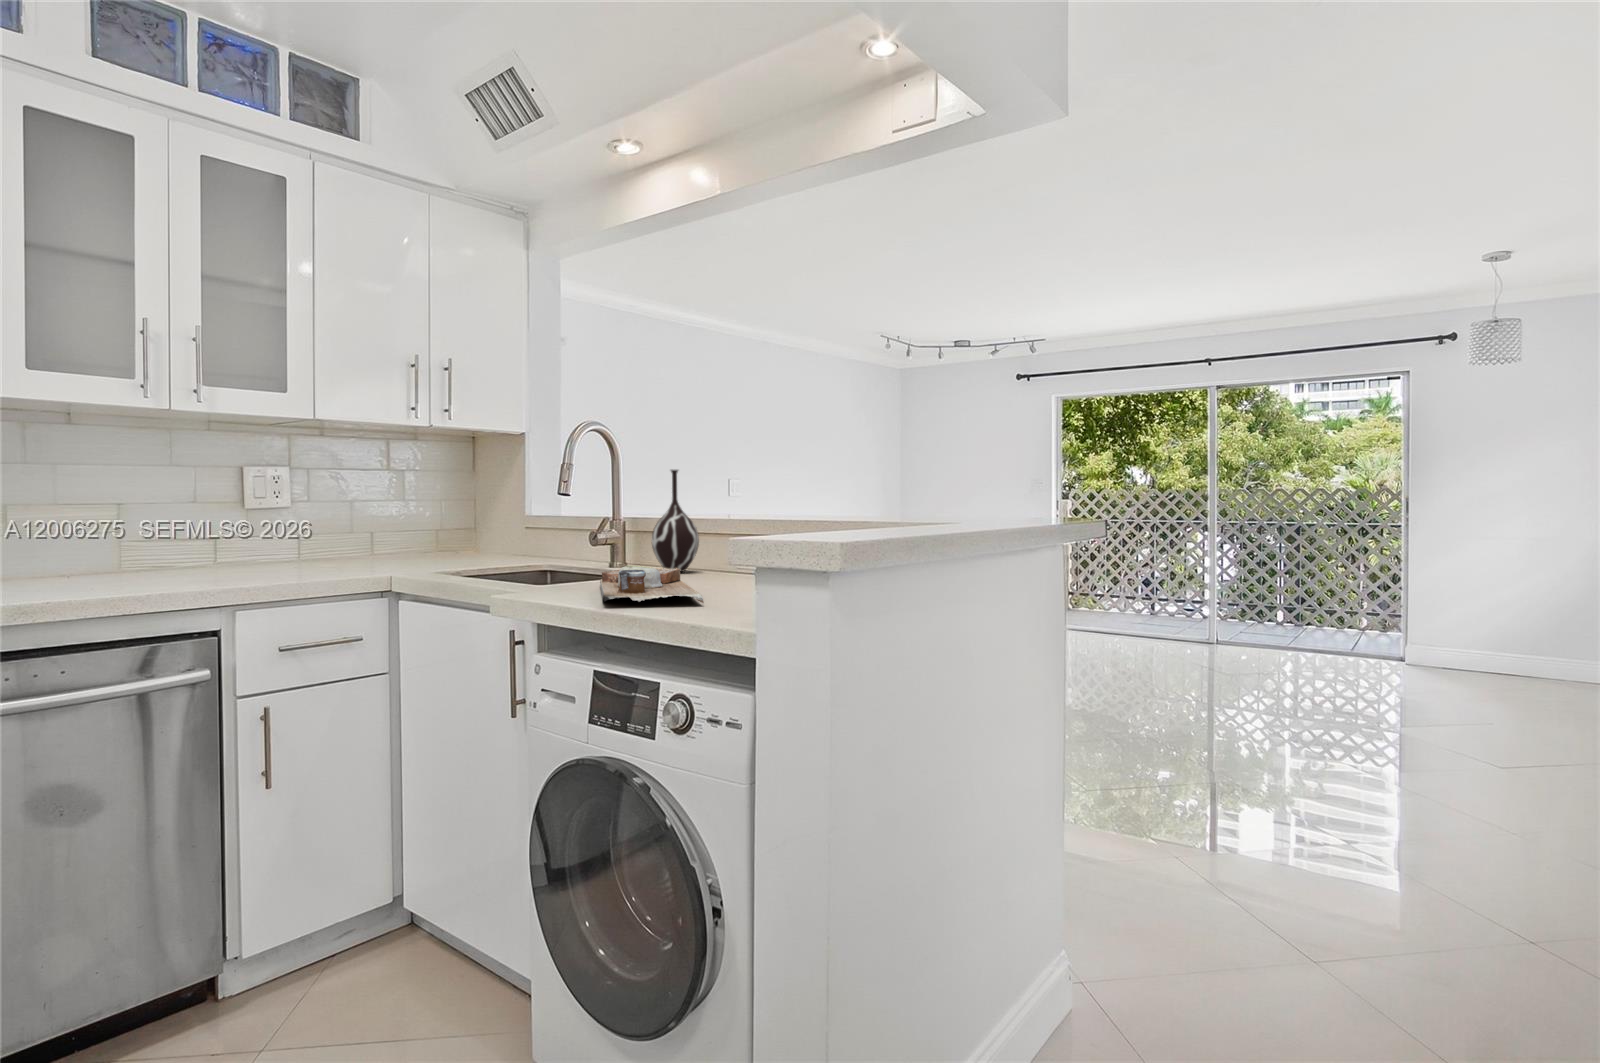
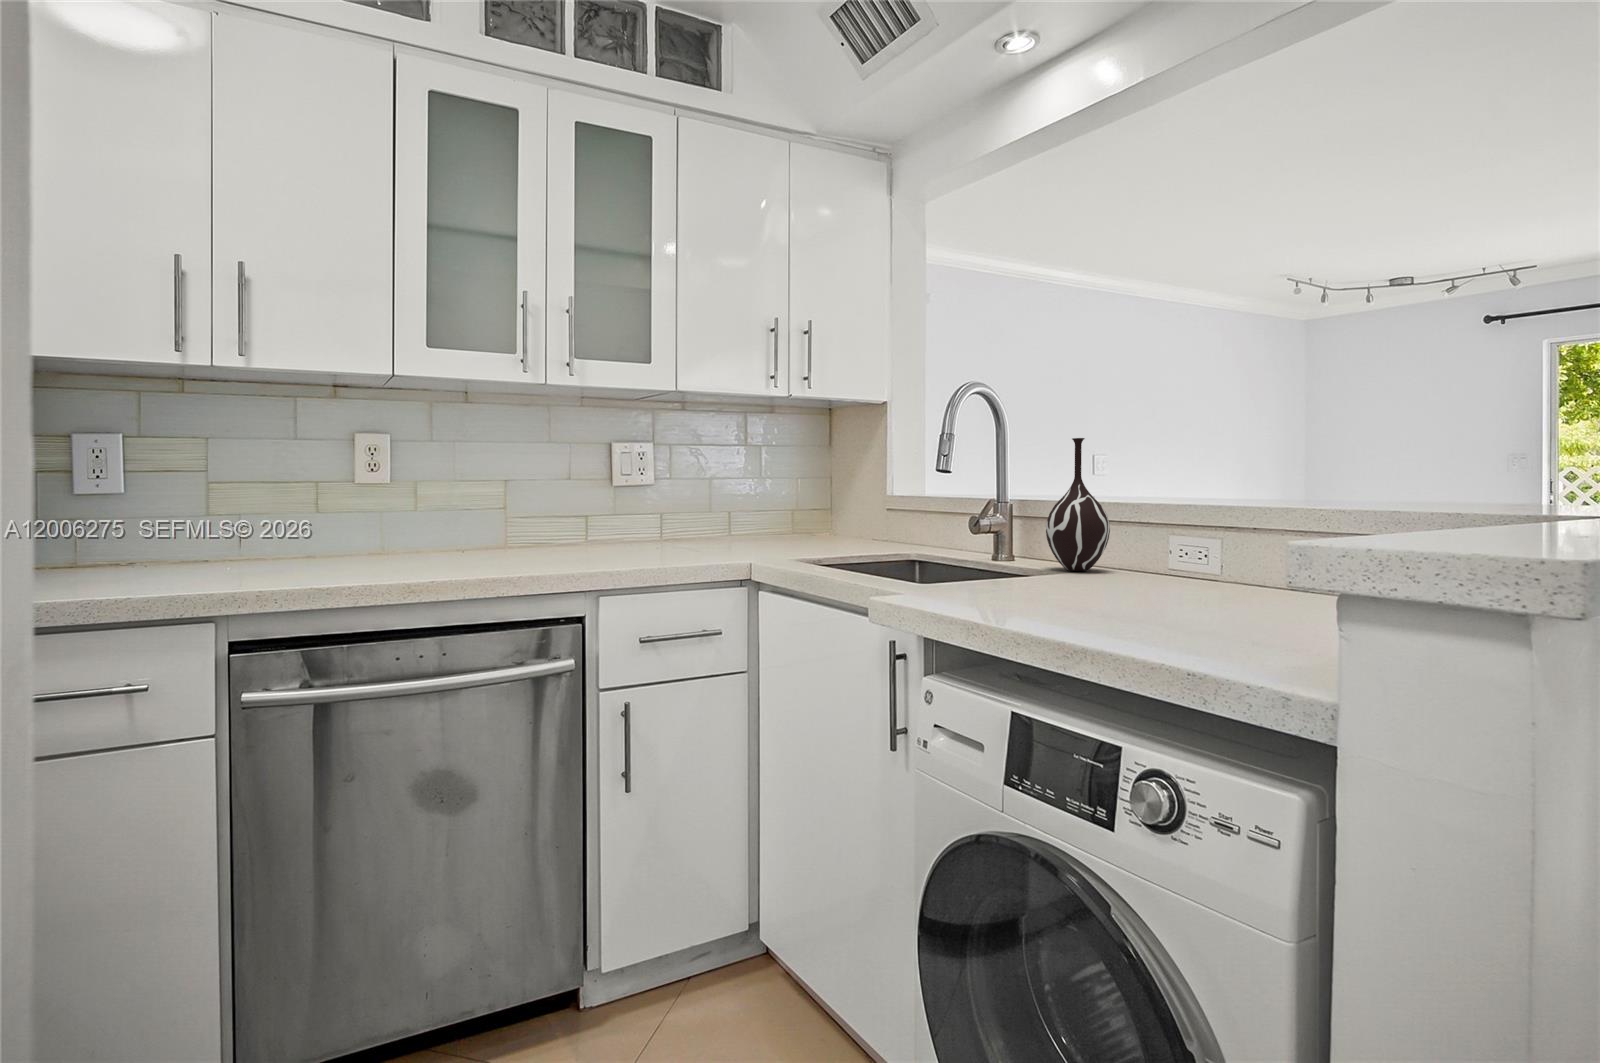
cutting board: present [600,565,704,603] -> none [993,564,1170,622]

